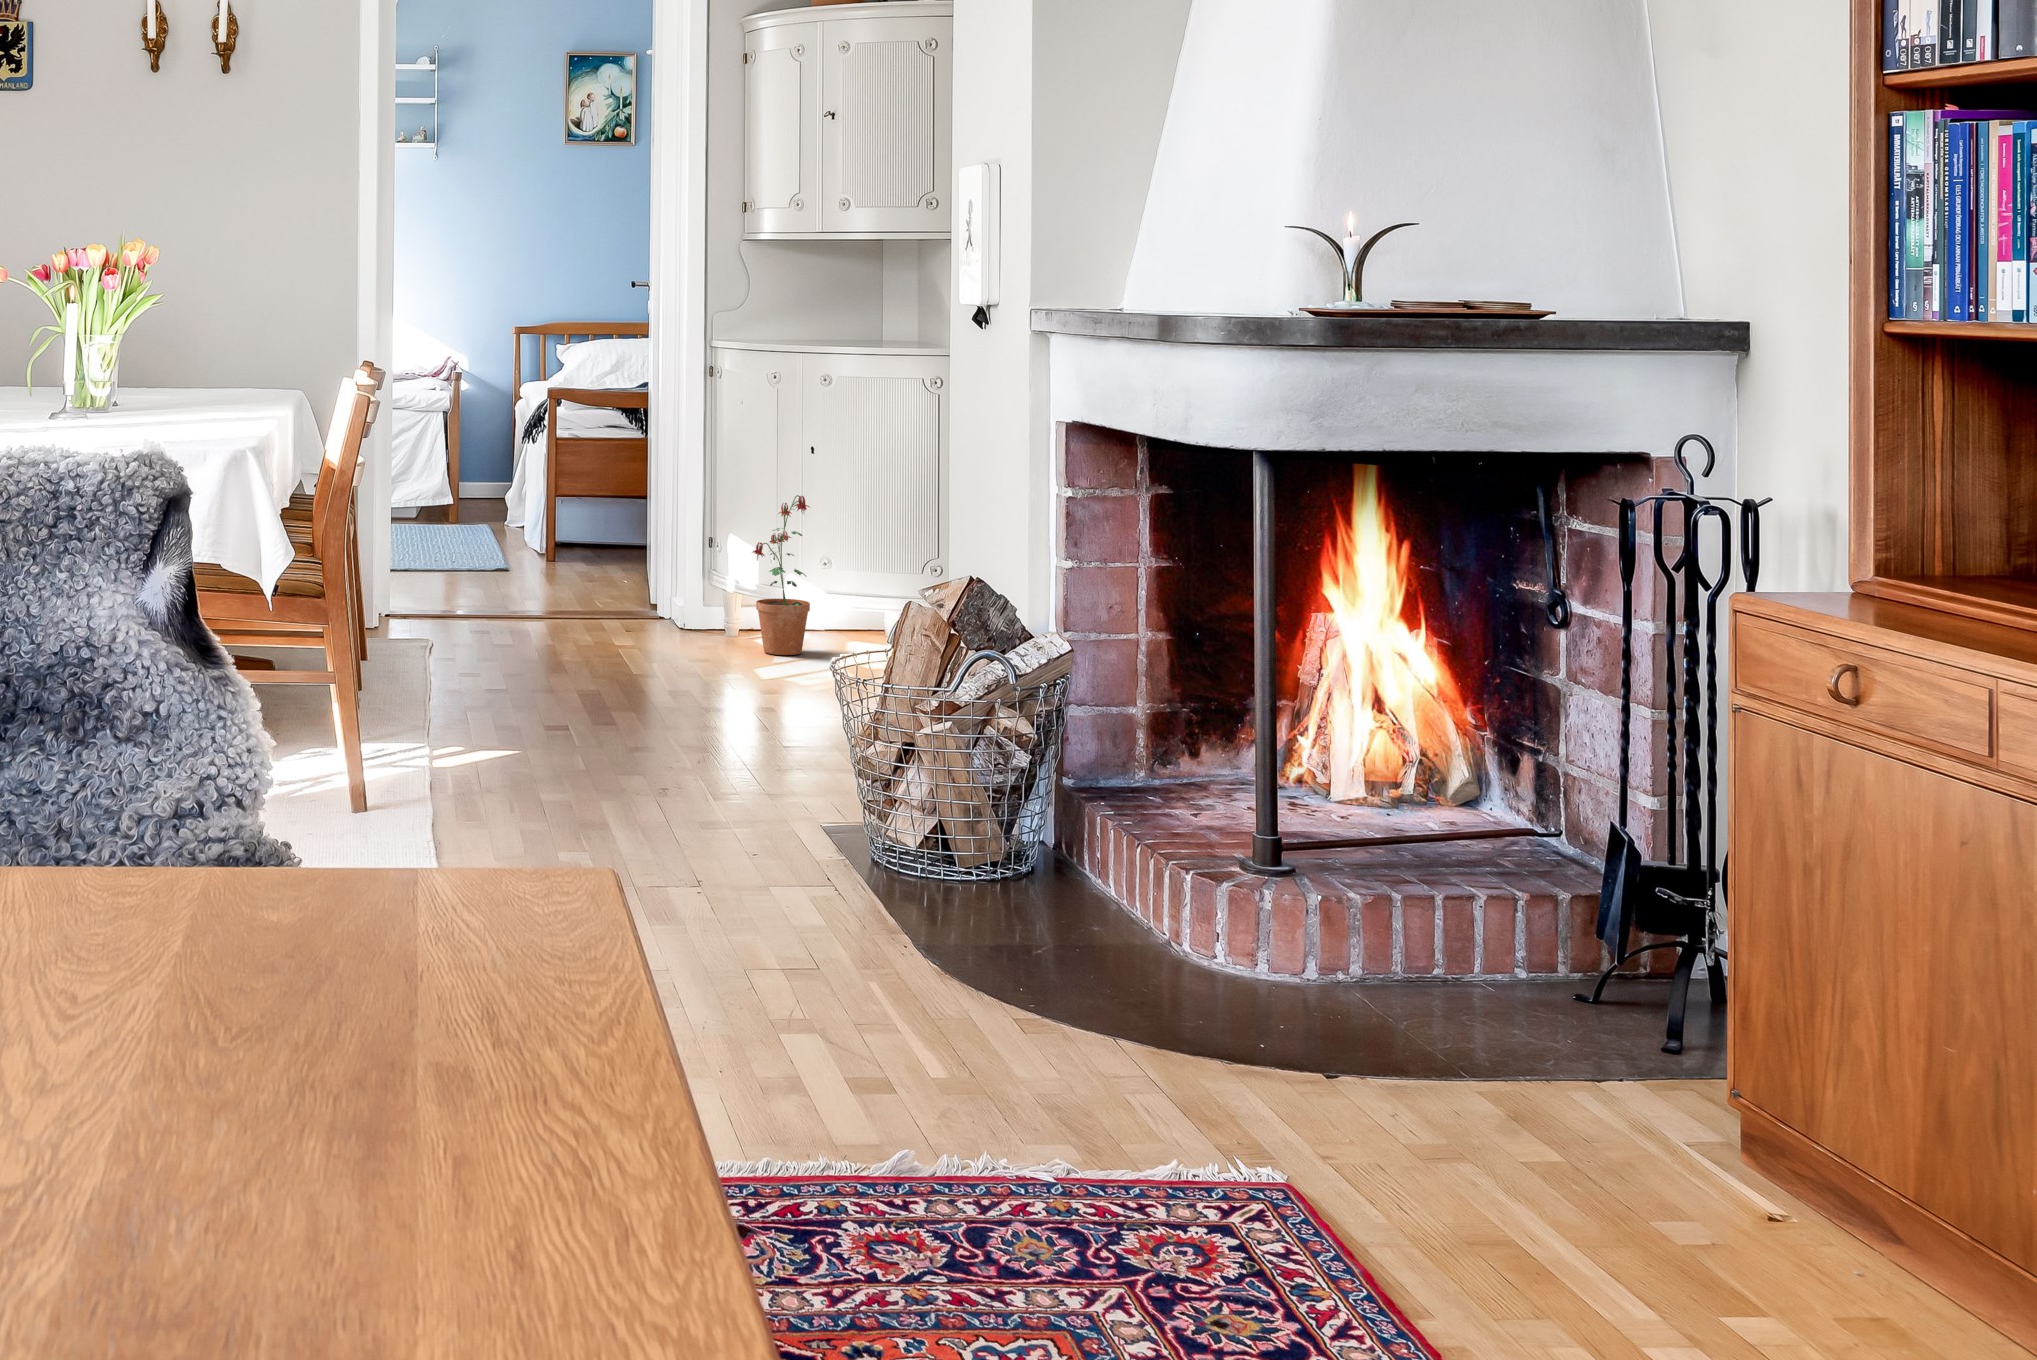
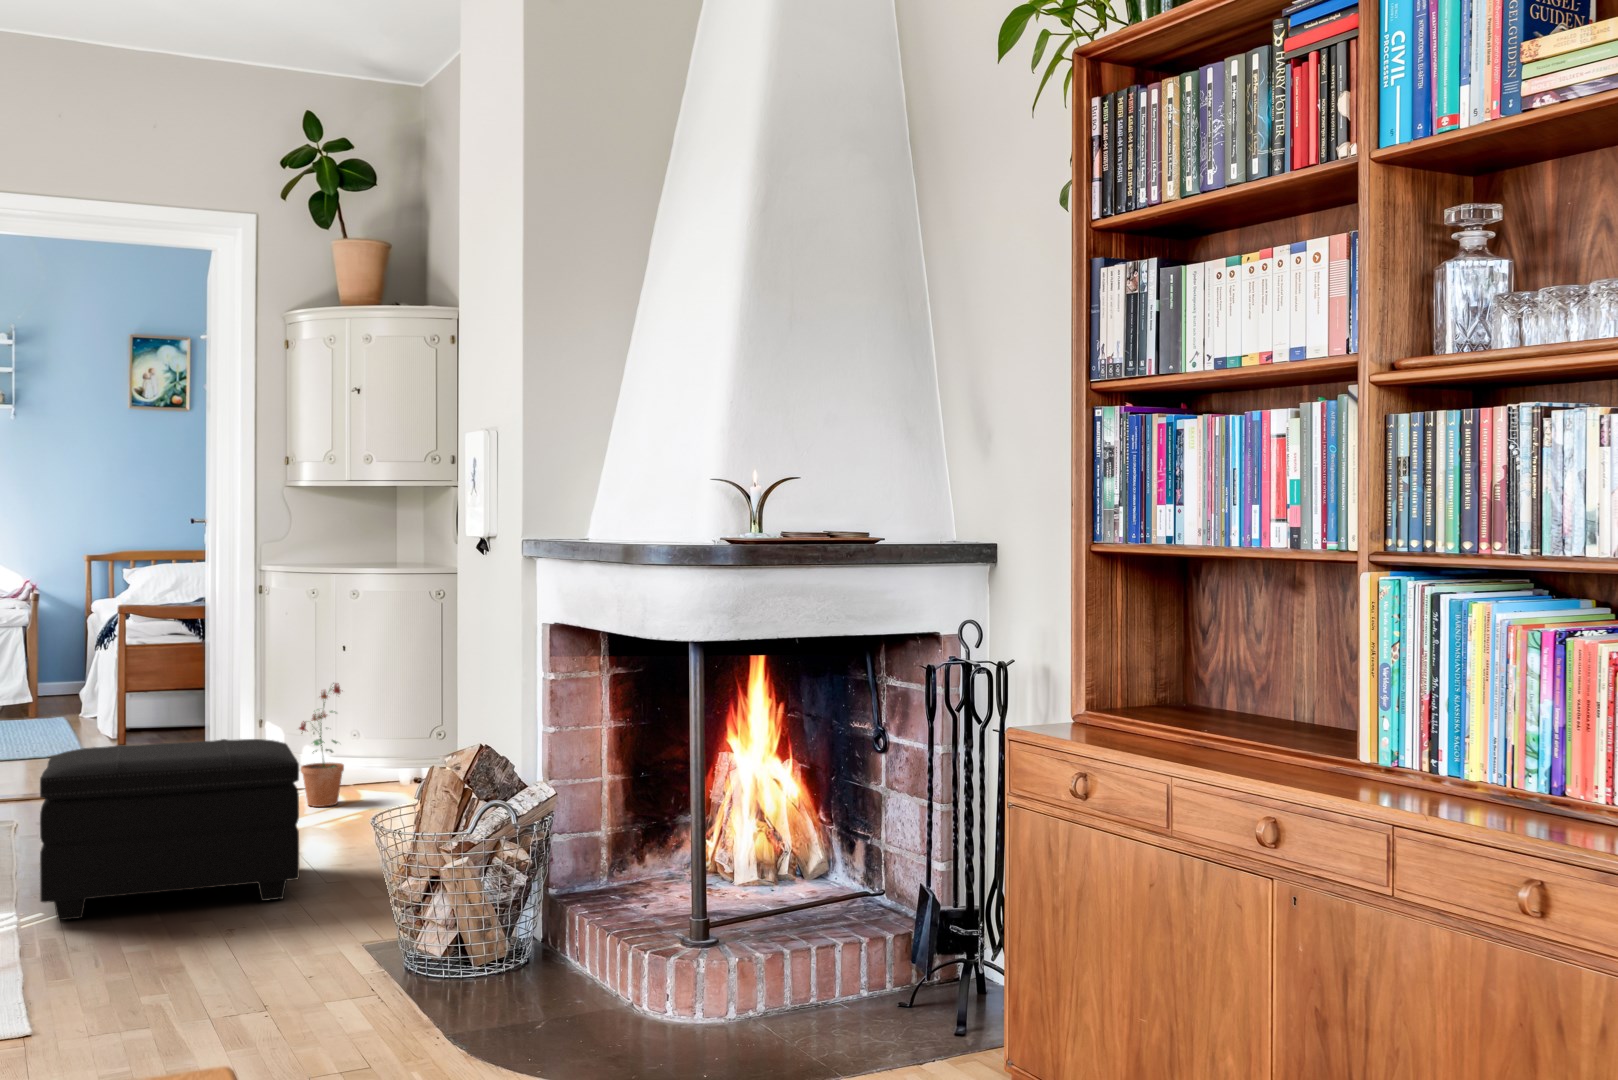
footstool: none [458,555,748,758] -> present [40,739,299,920]

